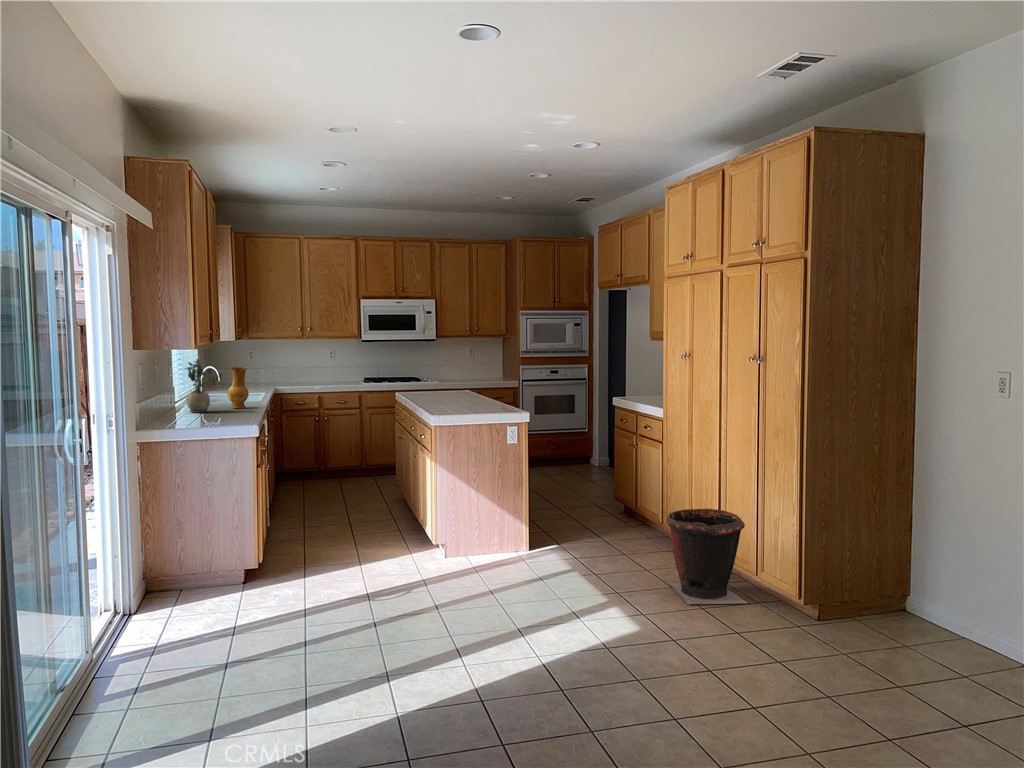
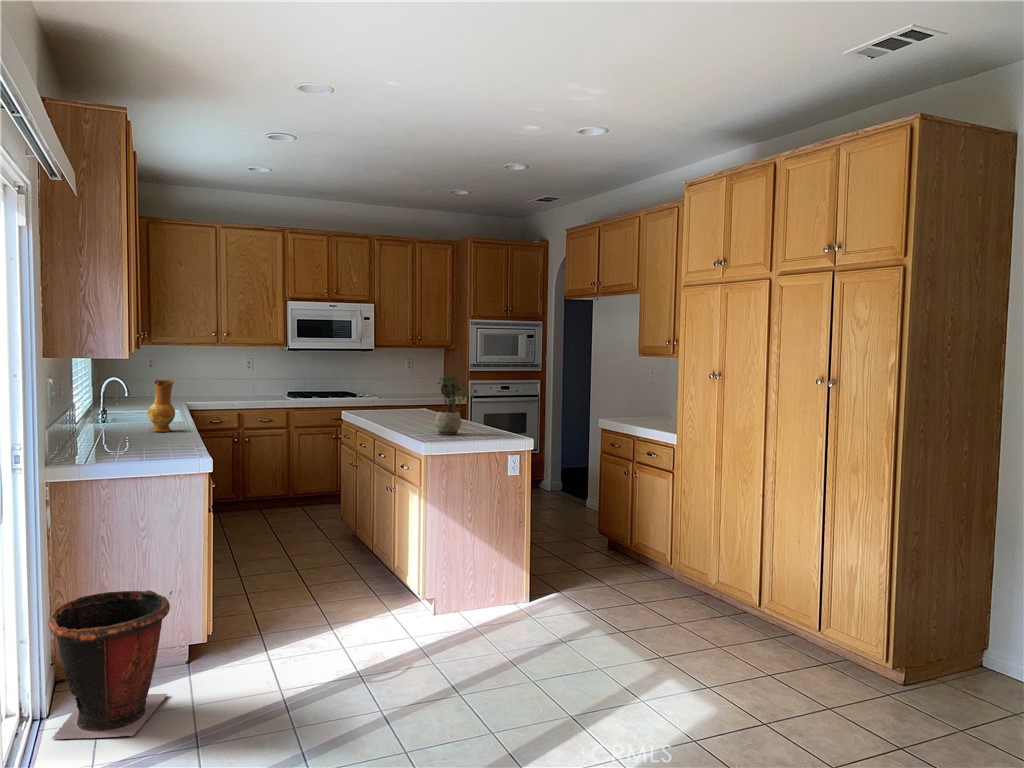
potted plant: present [185,359,222,413] -> present [435,373,477,435]
waste bin: present [666,509,747,604] -> present [48,590,172,739]

